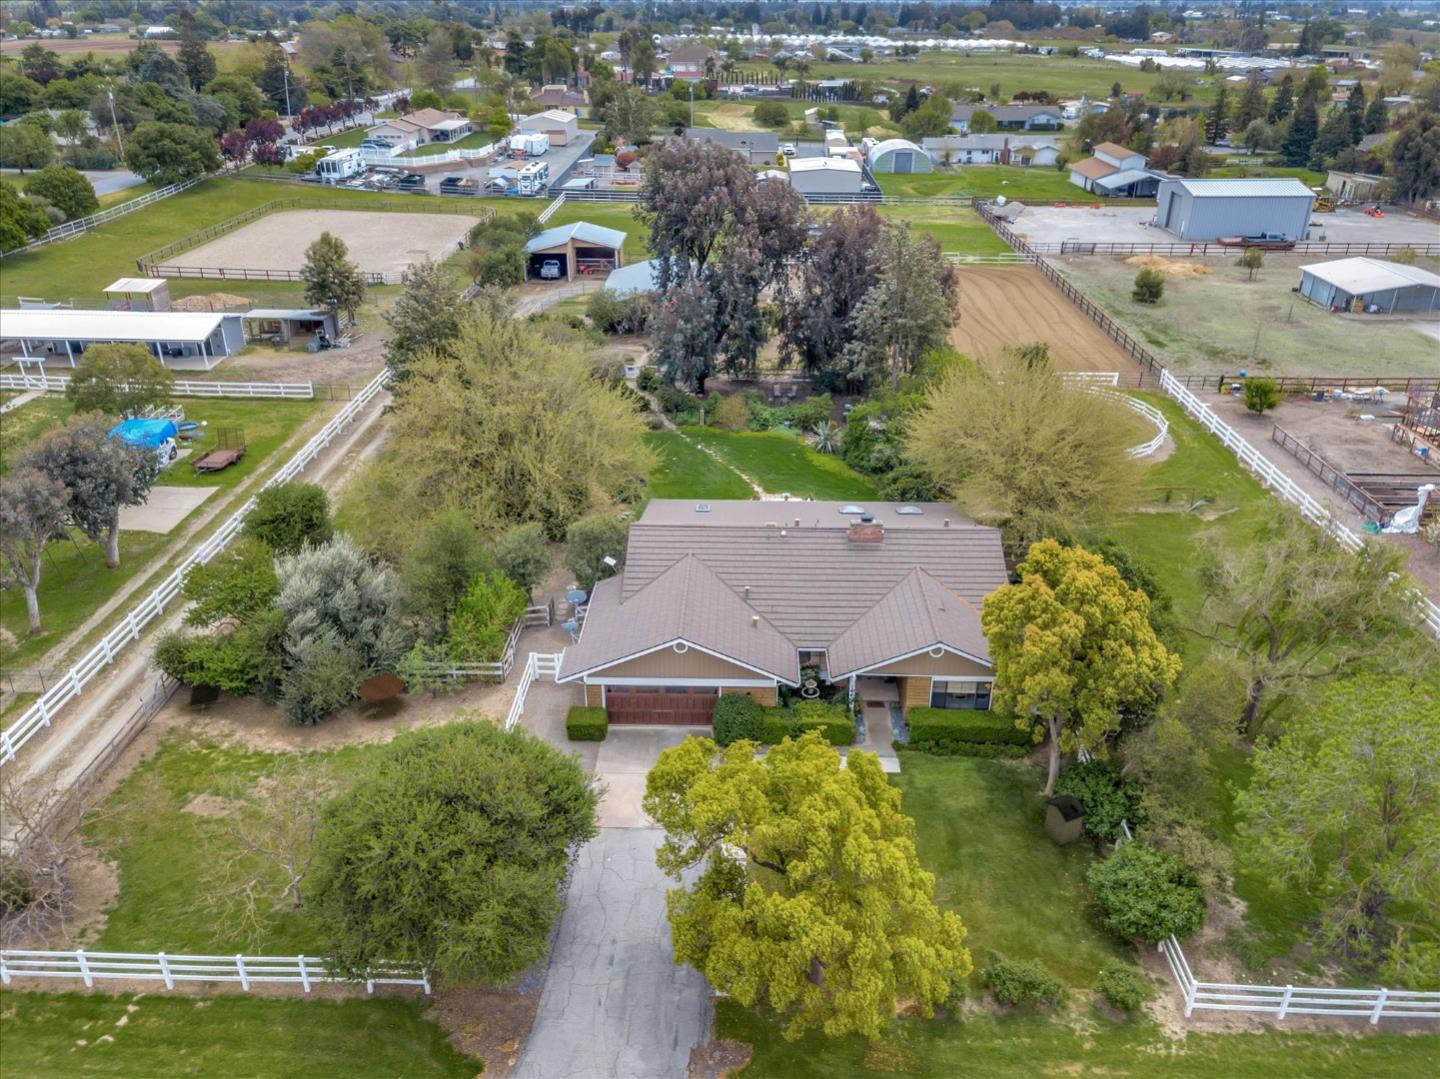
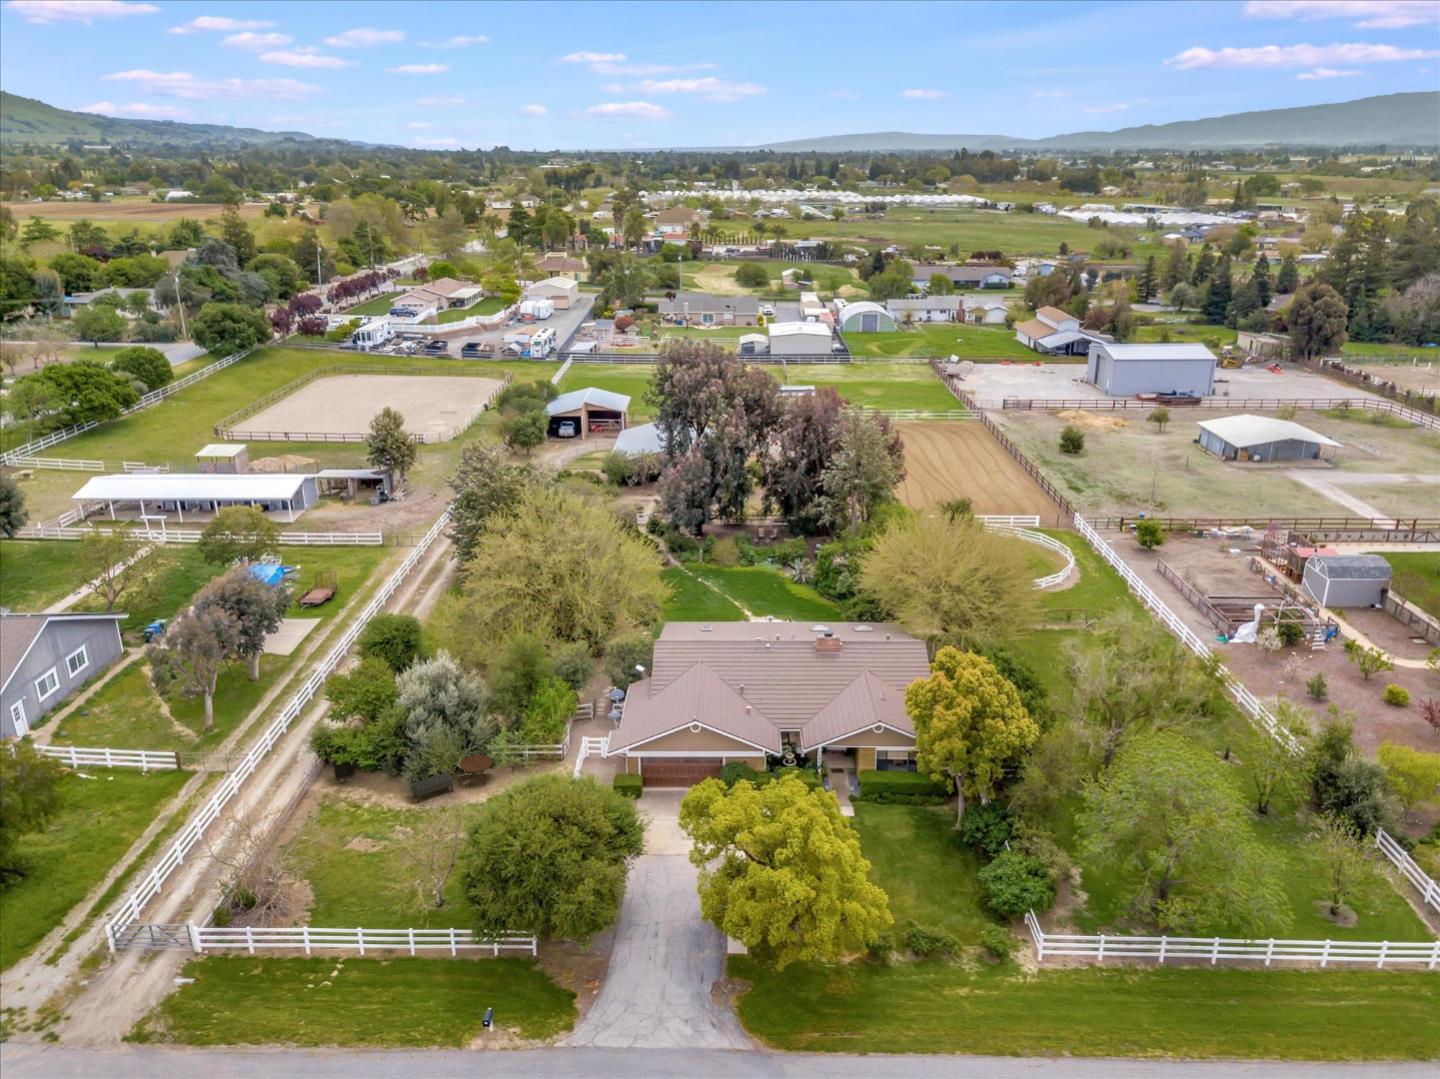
bench: none [290,699,350,743] -> present [412,773,453,803]
trash can: present [1044,794,1089,845] -> none [952,825,982,861]

